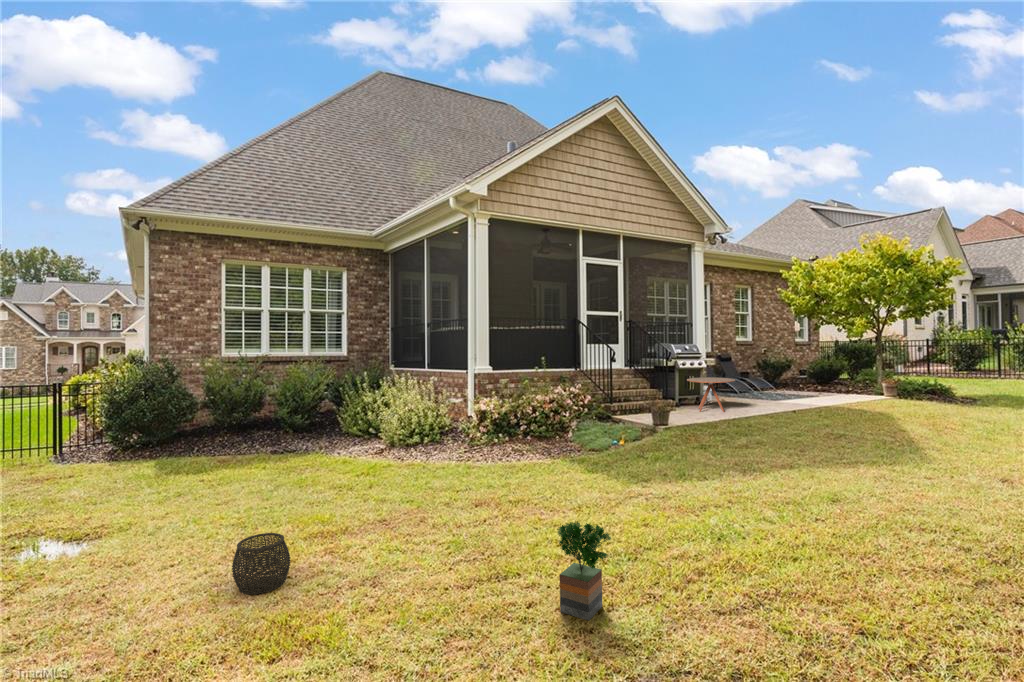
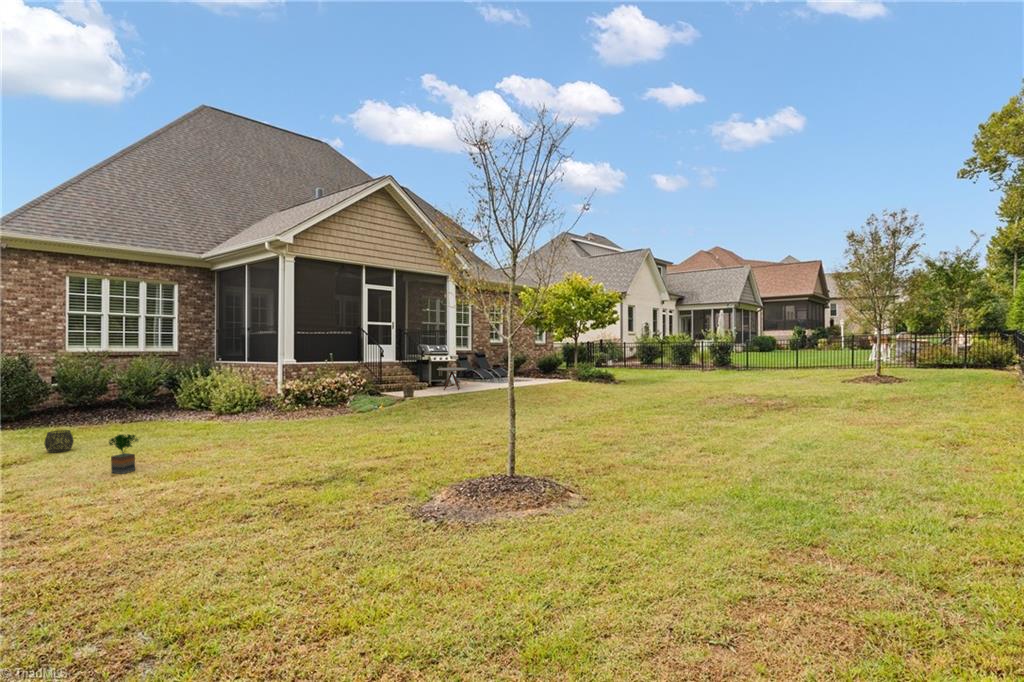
potted tree: present [557,522,611,621] -> present [109,434,138,474]
woven basket: present [232,533,291,595] -> present [44,430,73,453]

